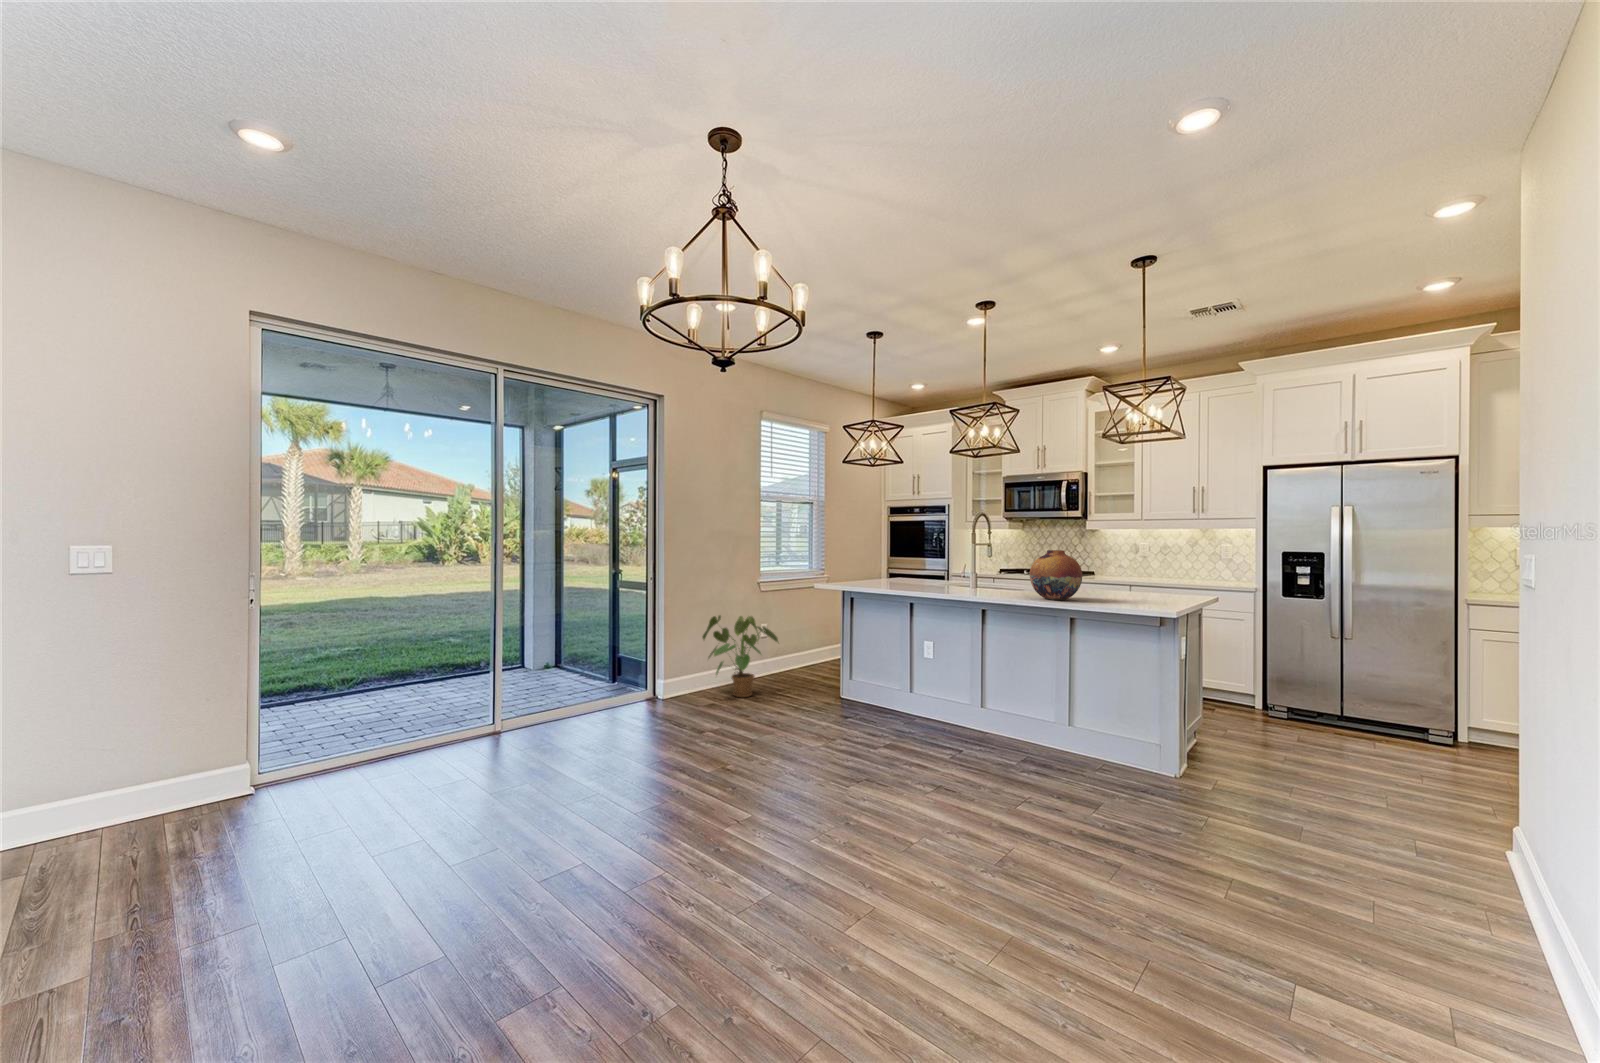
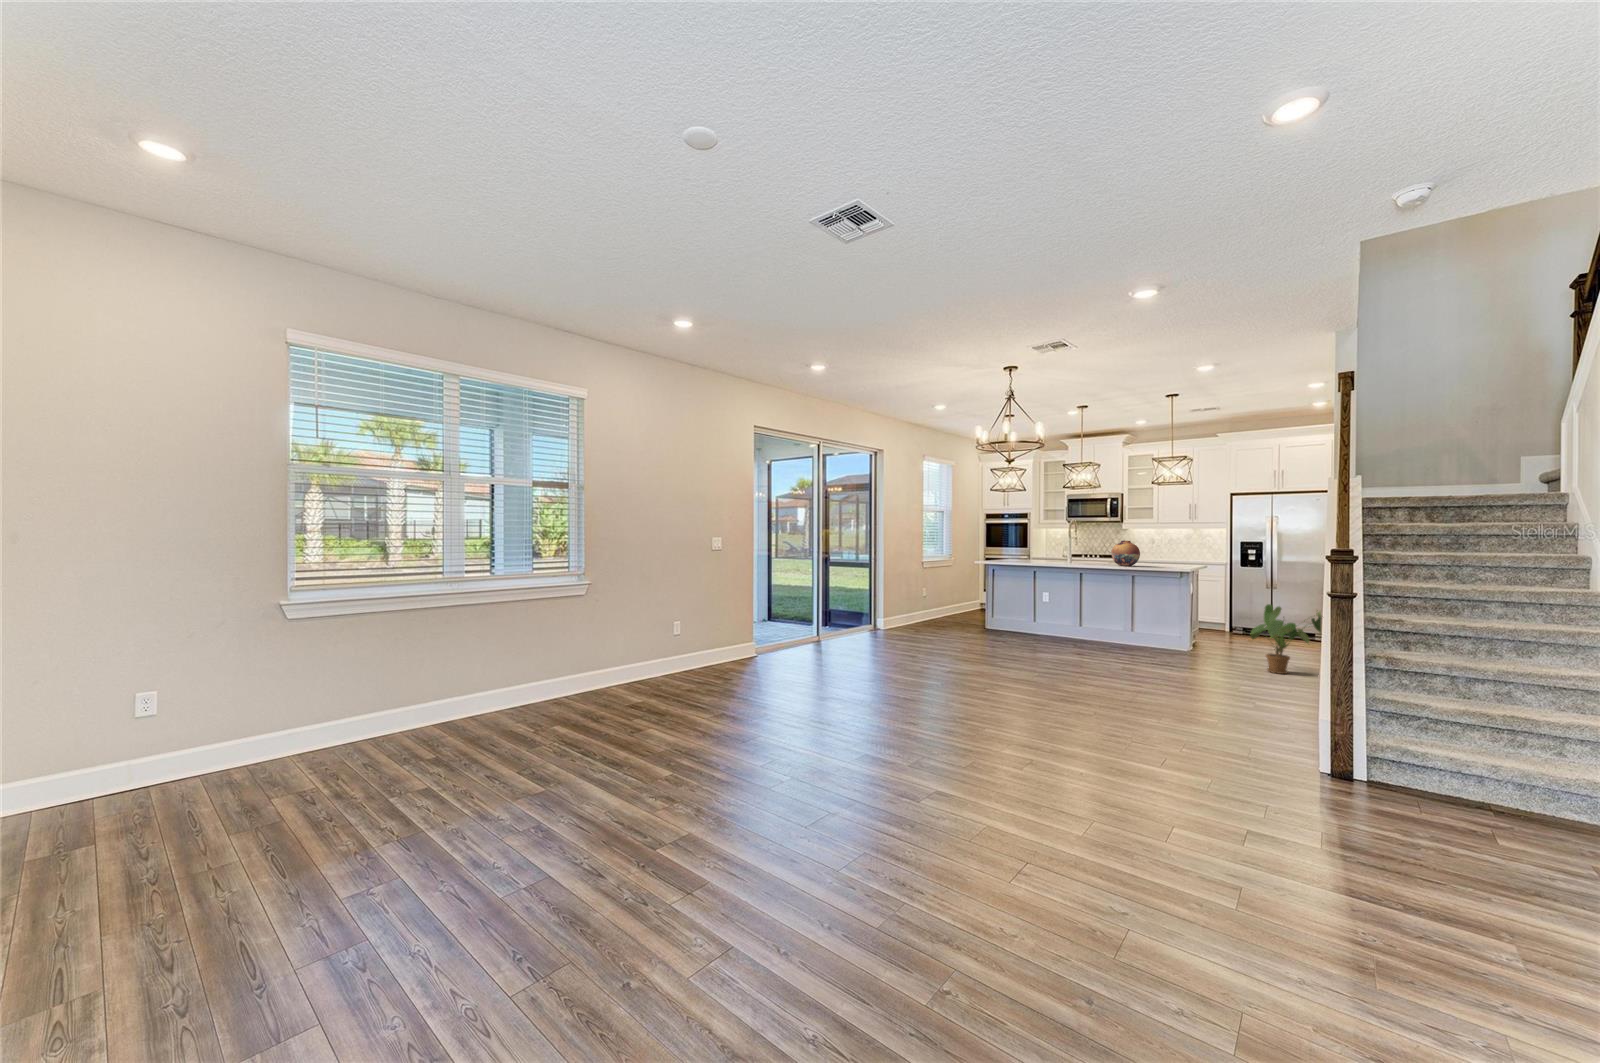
house plant: present [703,615,778,697] -> present [1251,604,1322,674]

